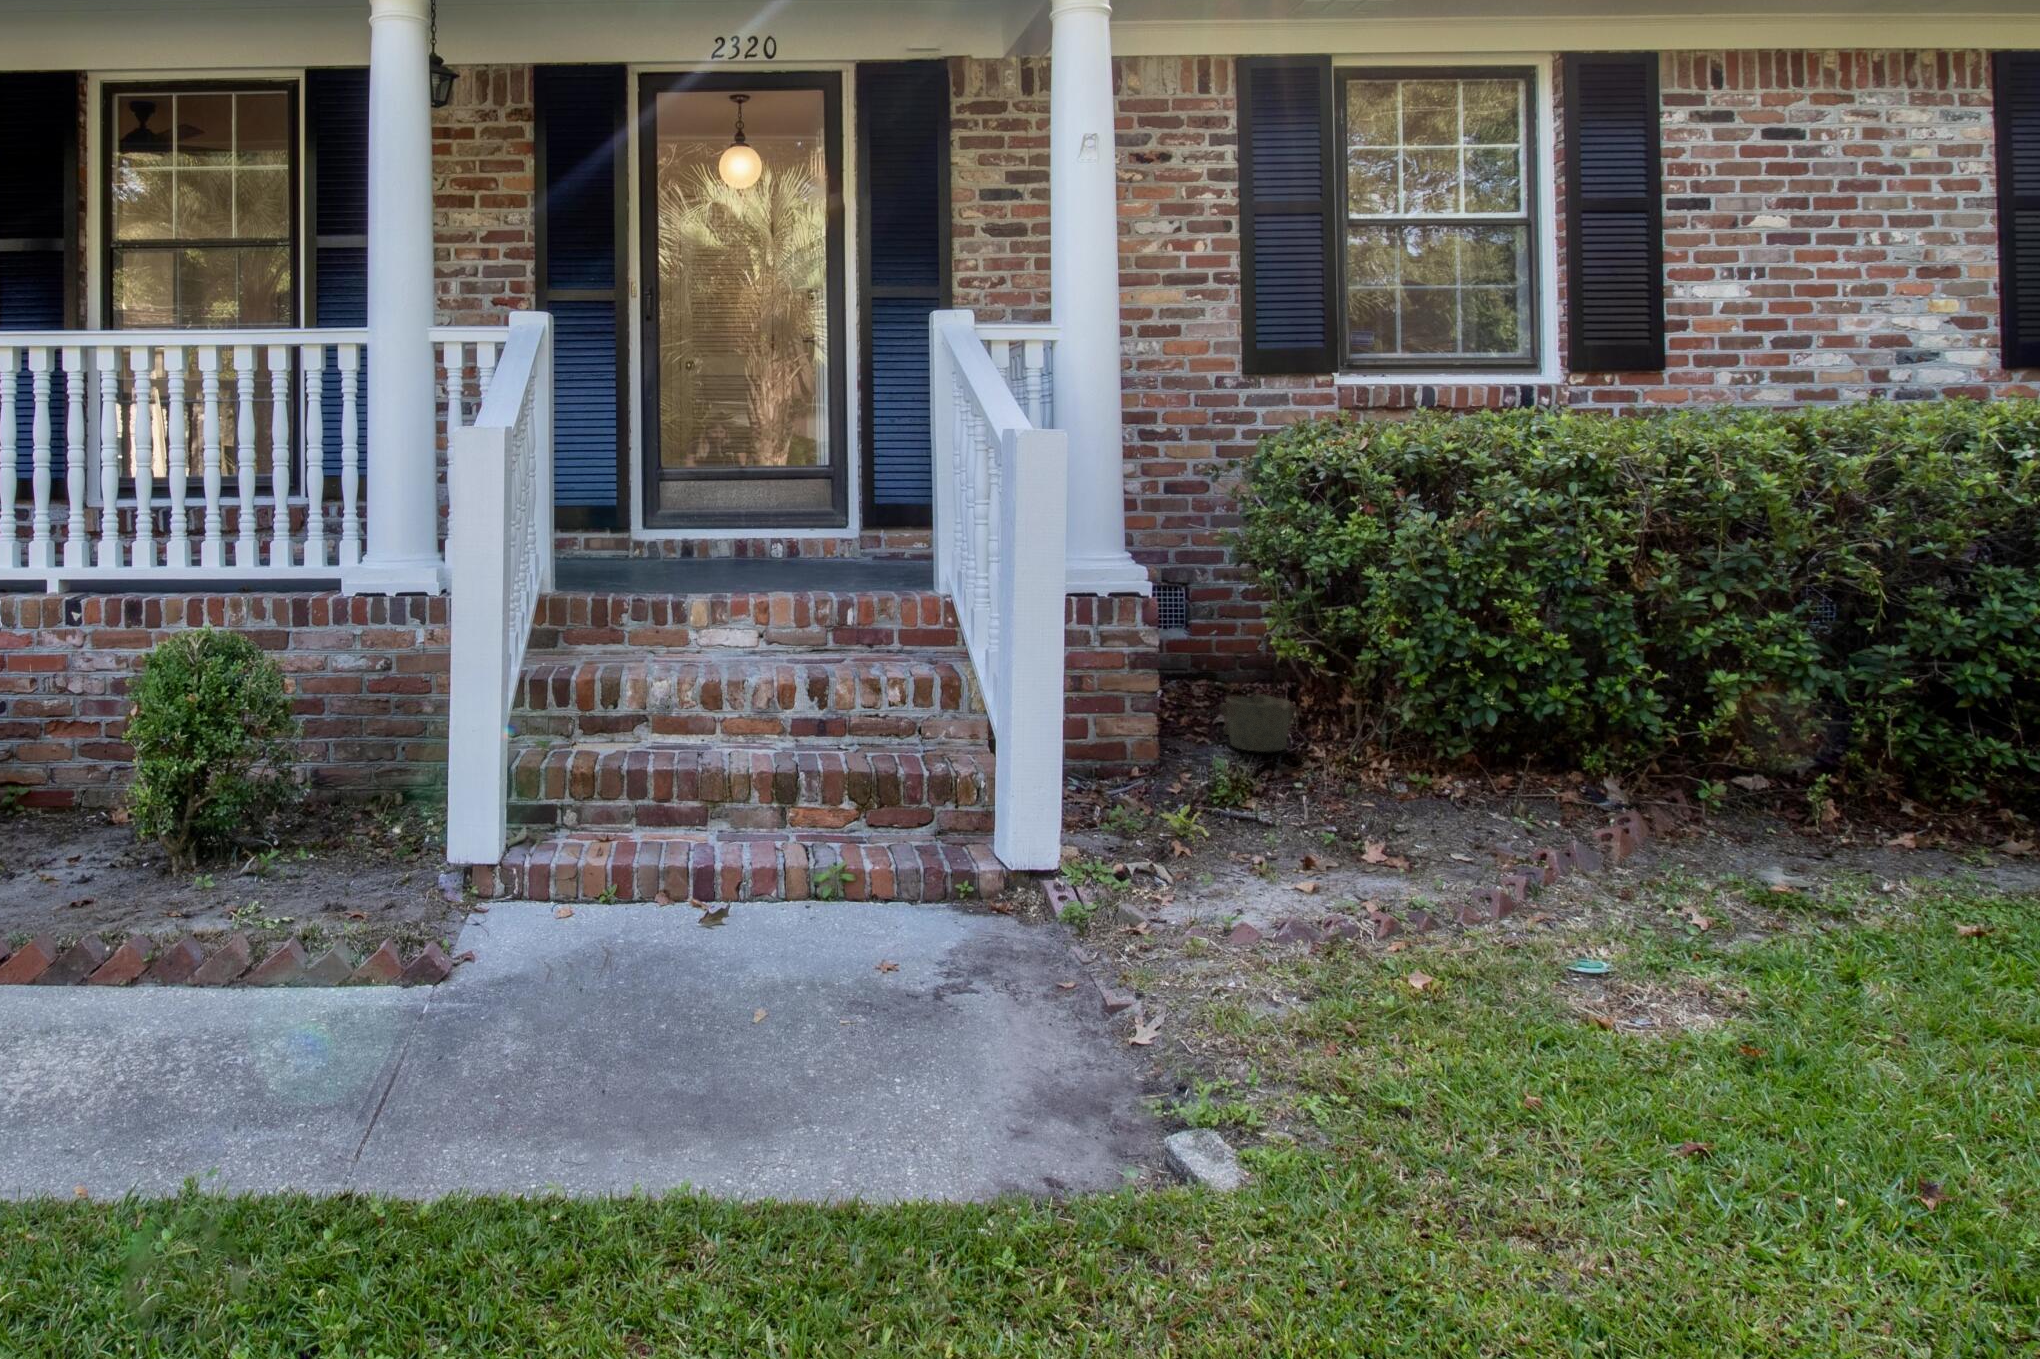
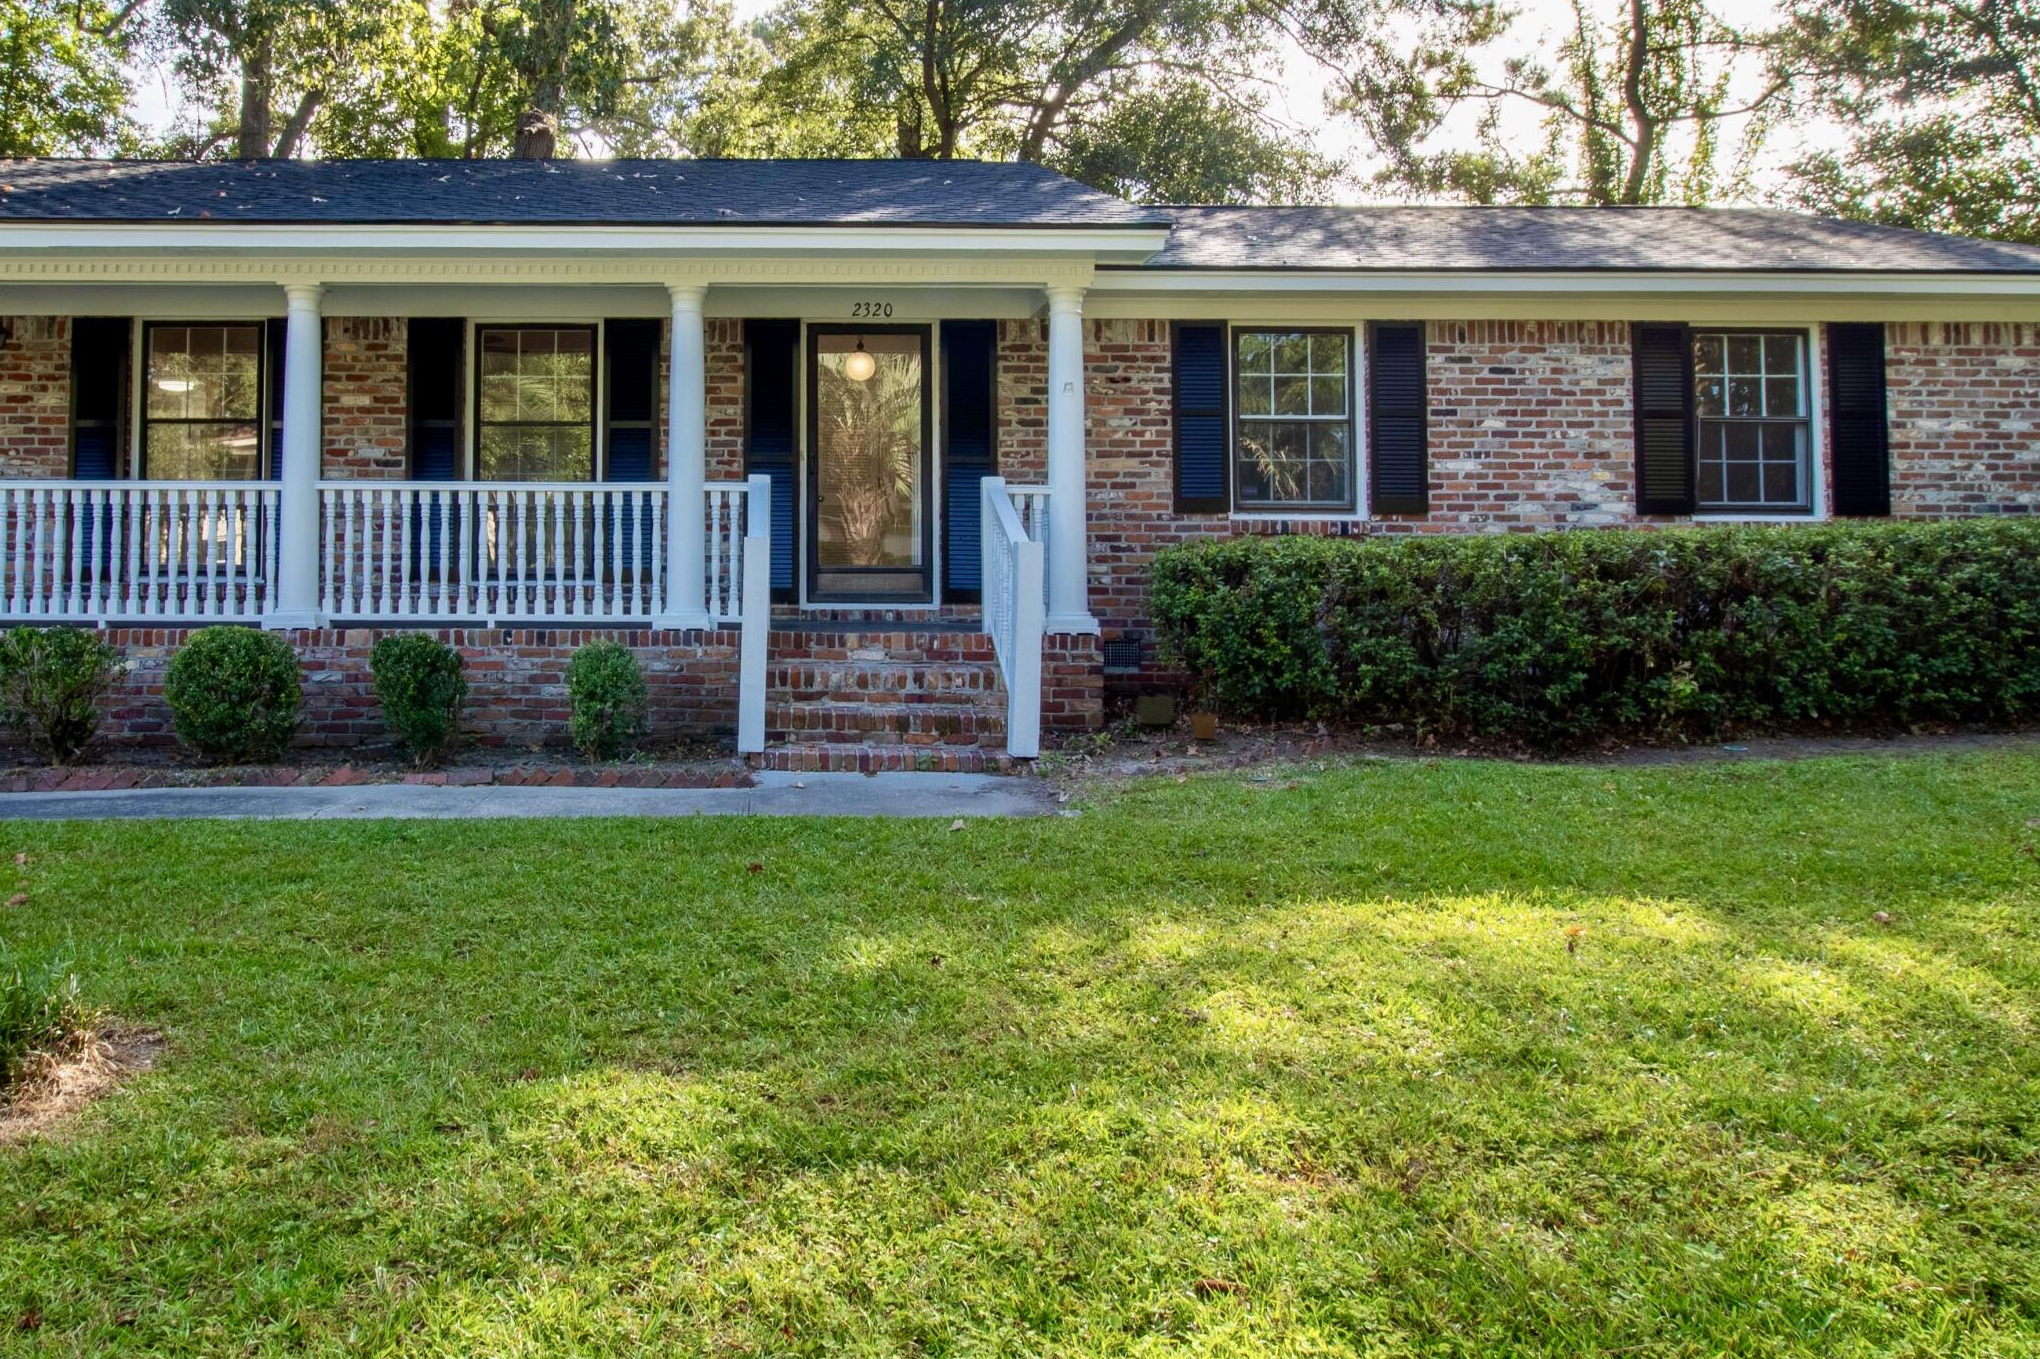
potted plant: none [1345,654,1399,797] -> present [1191,666,1216,739]

